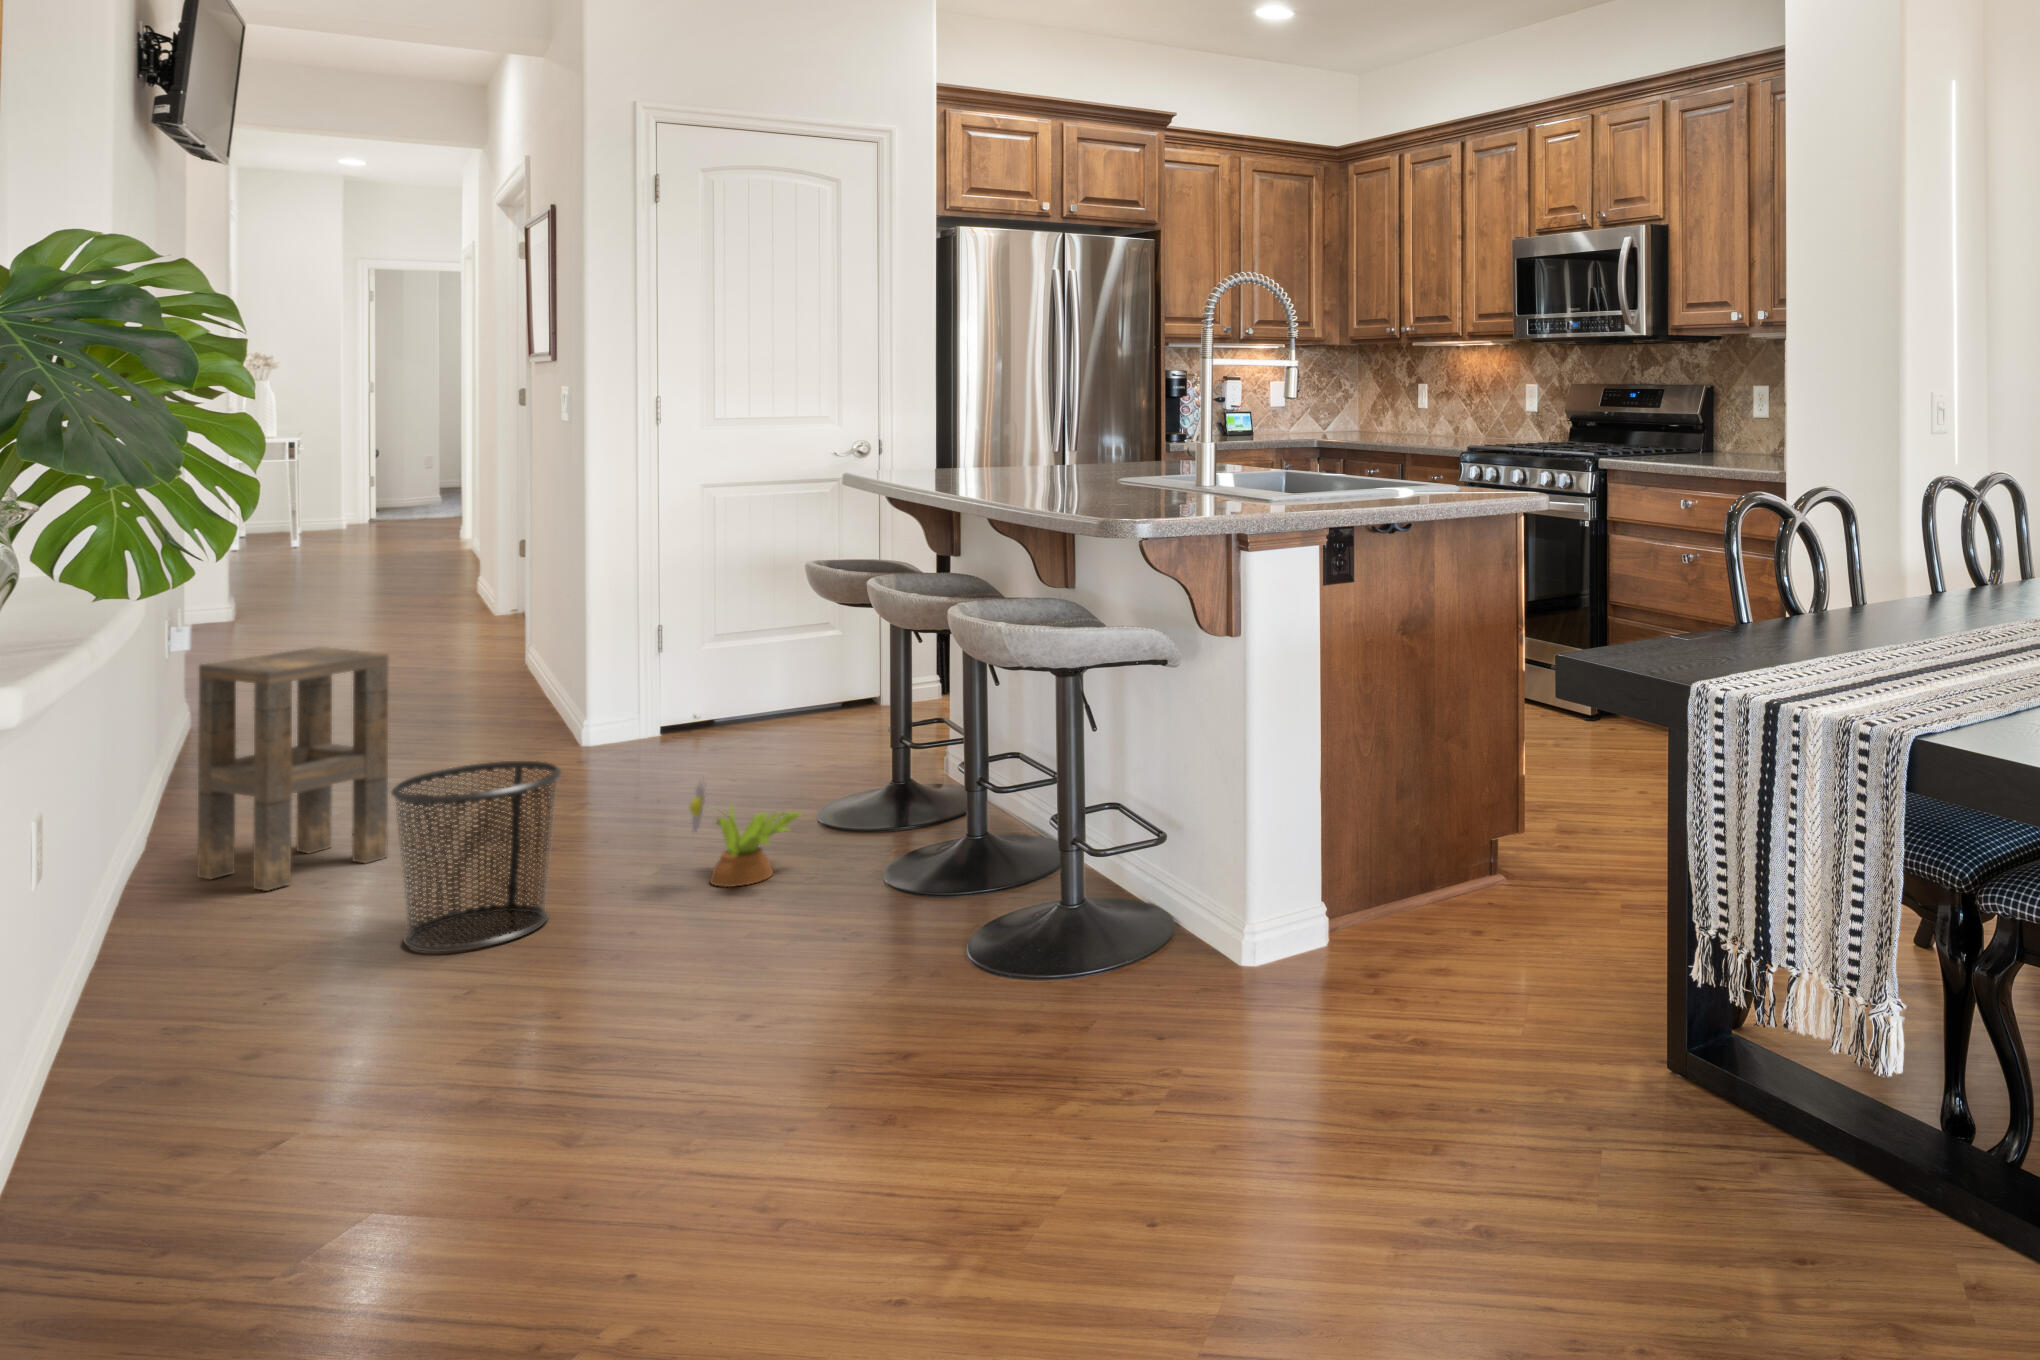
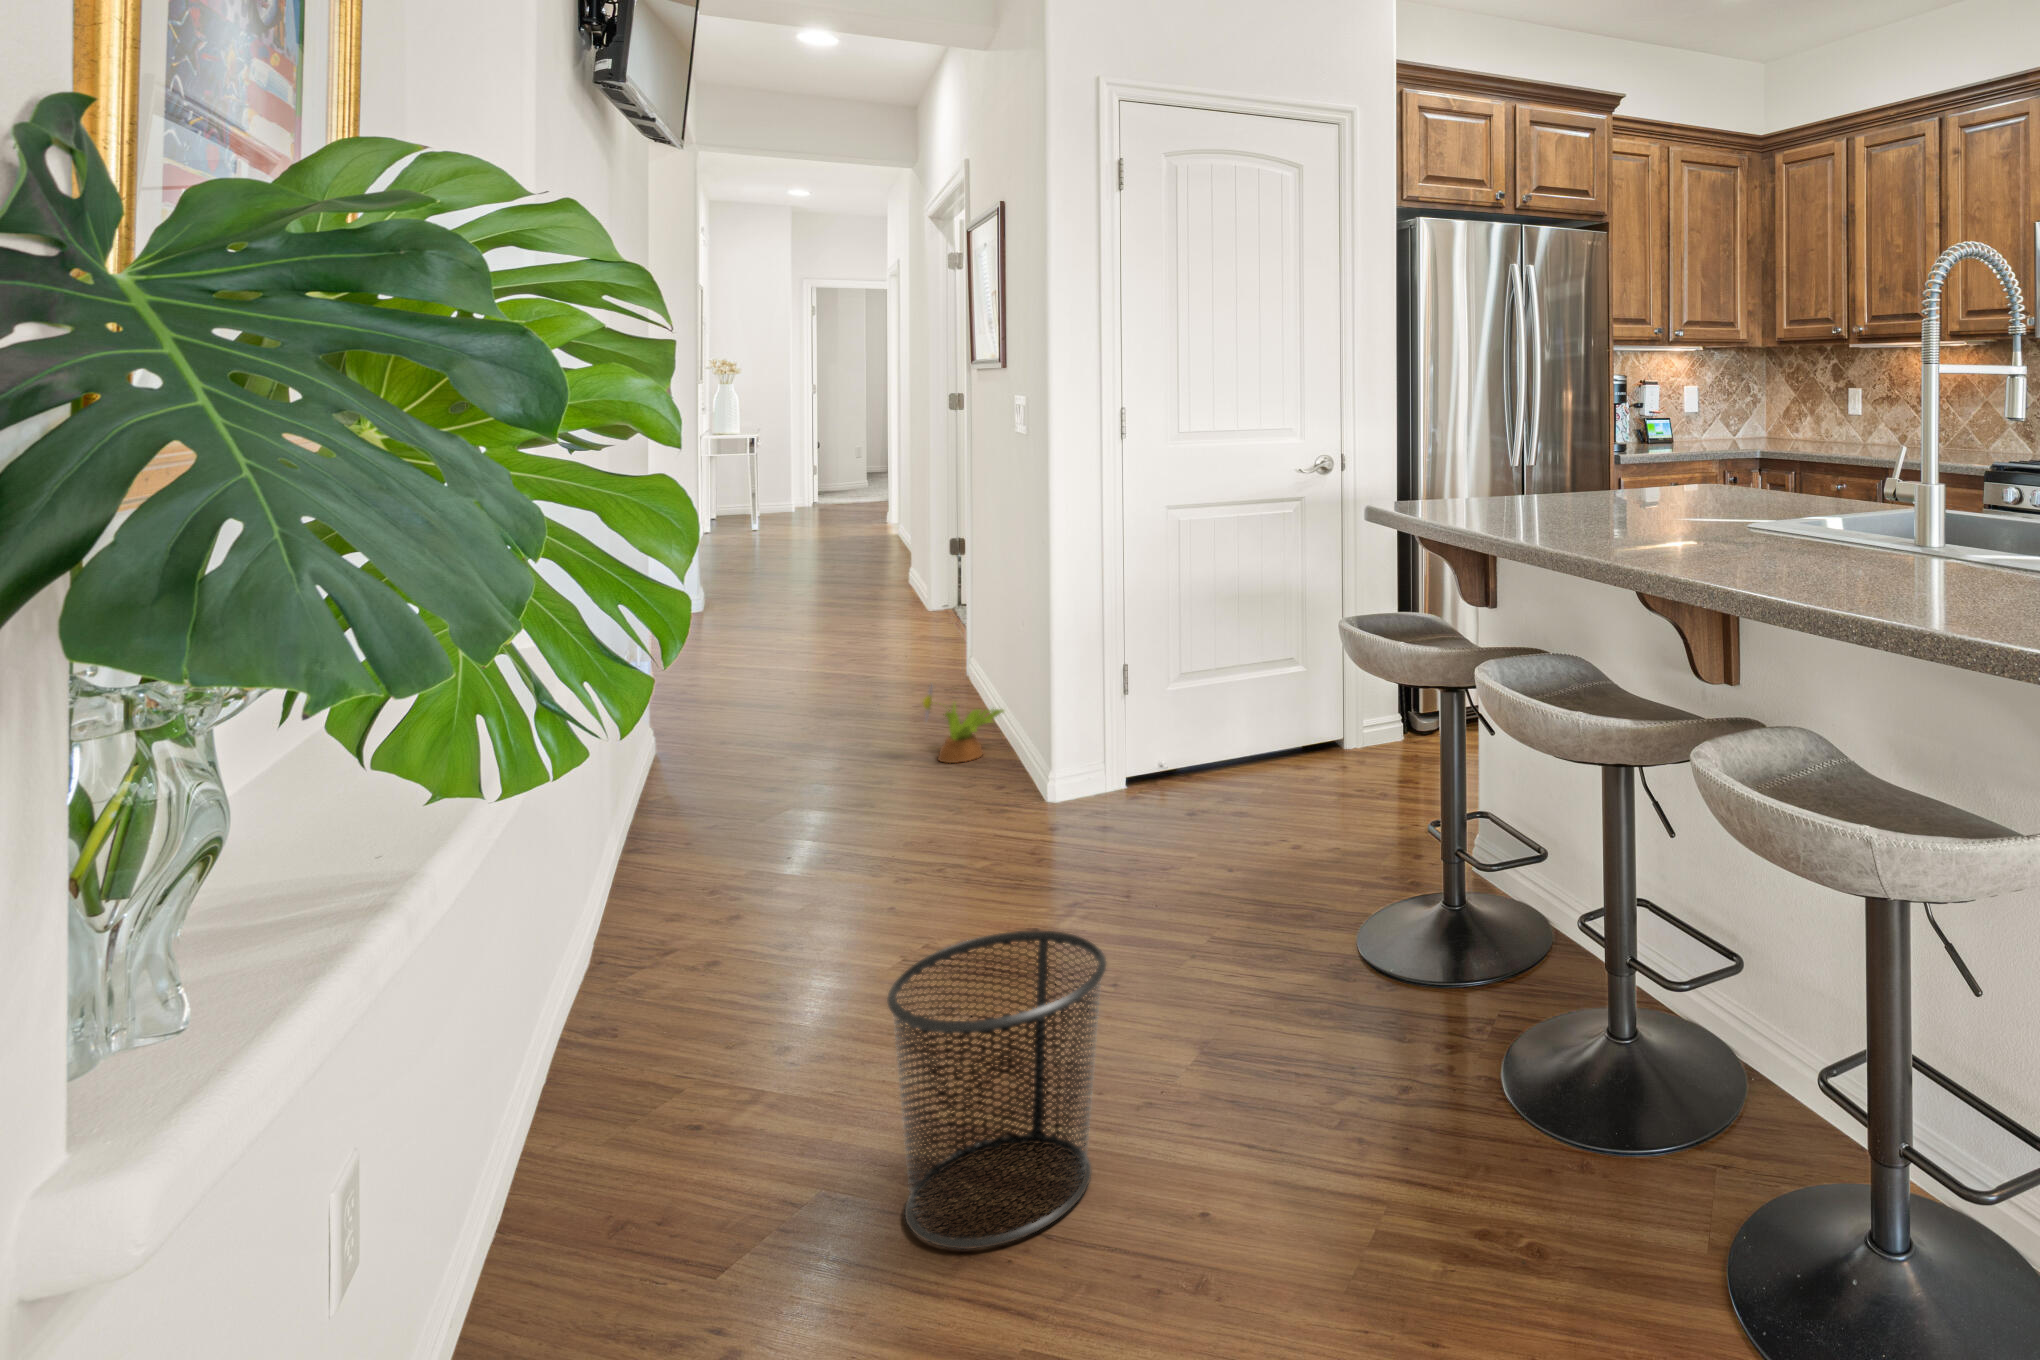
side table: present [198,647,389,891] -> none [645,727,866,1070]
decorative plant: present [690,782,801,887] -> present [923,684,1004,763]

